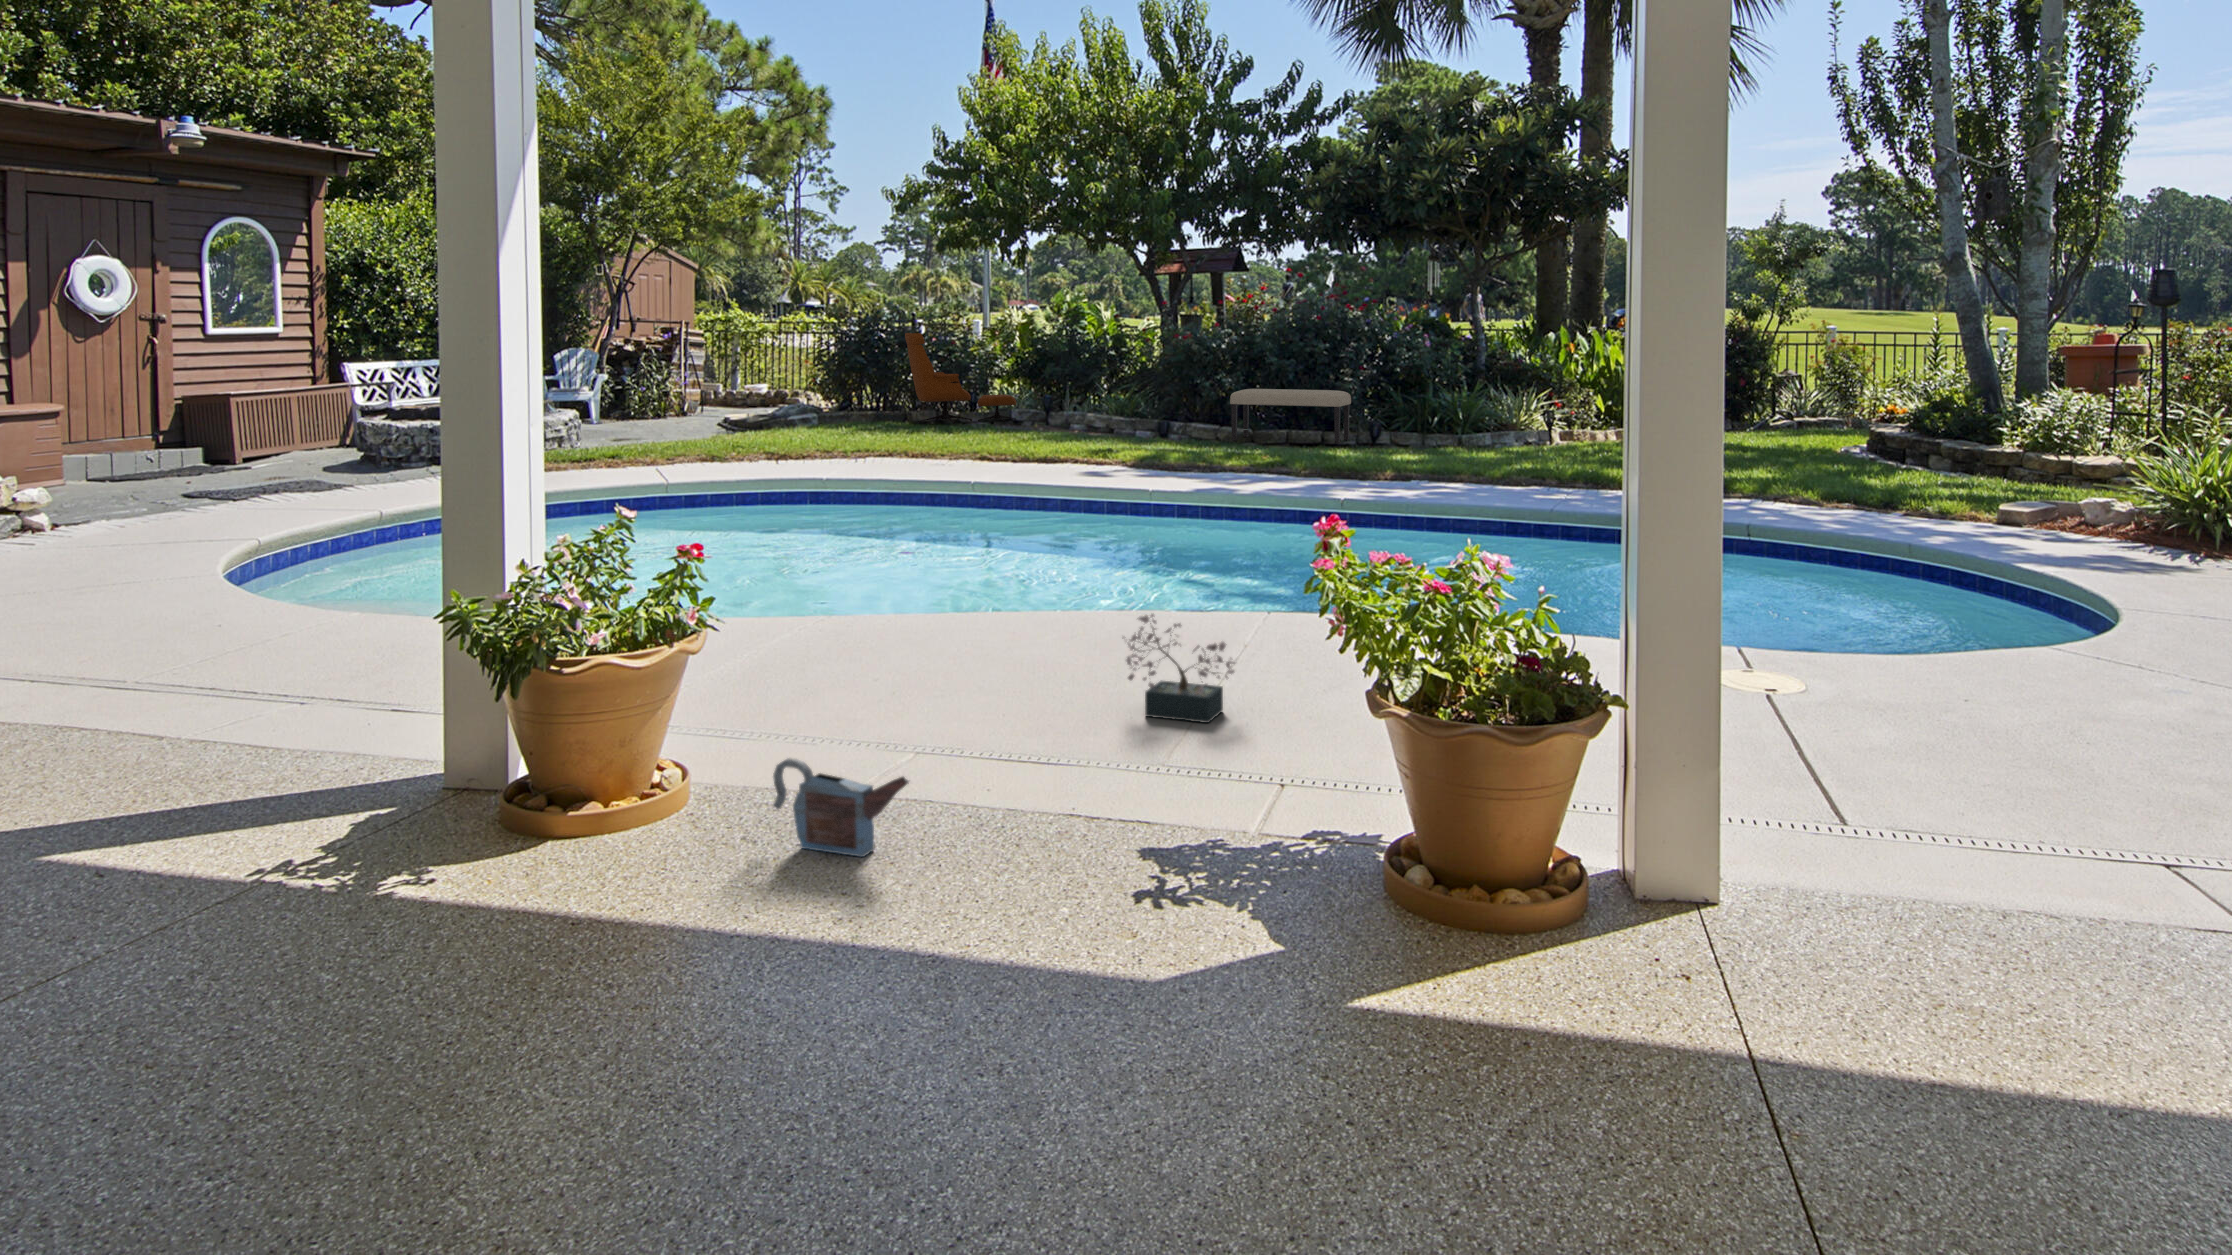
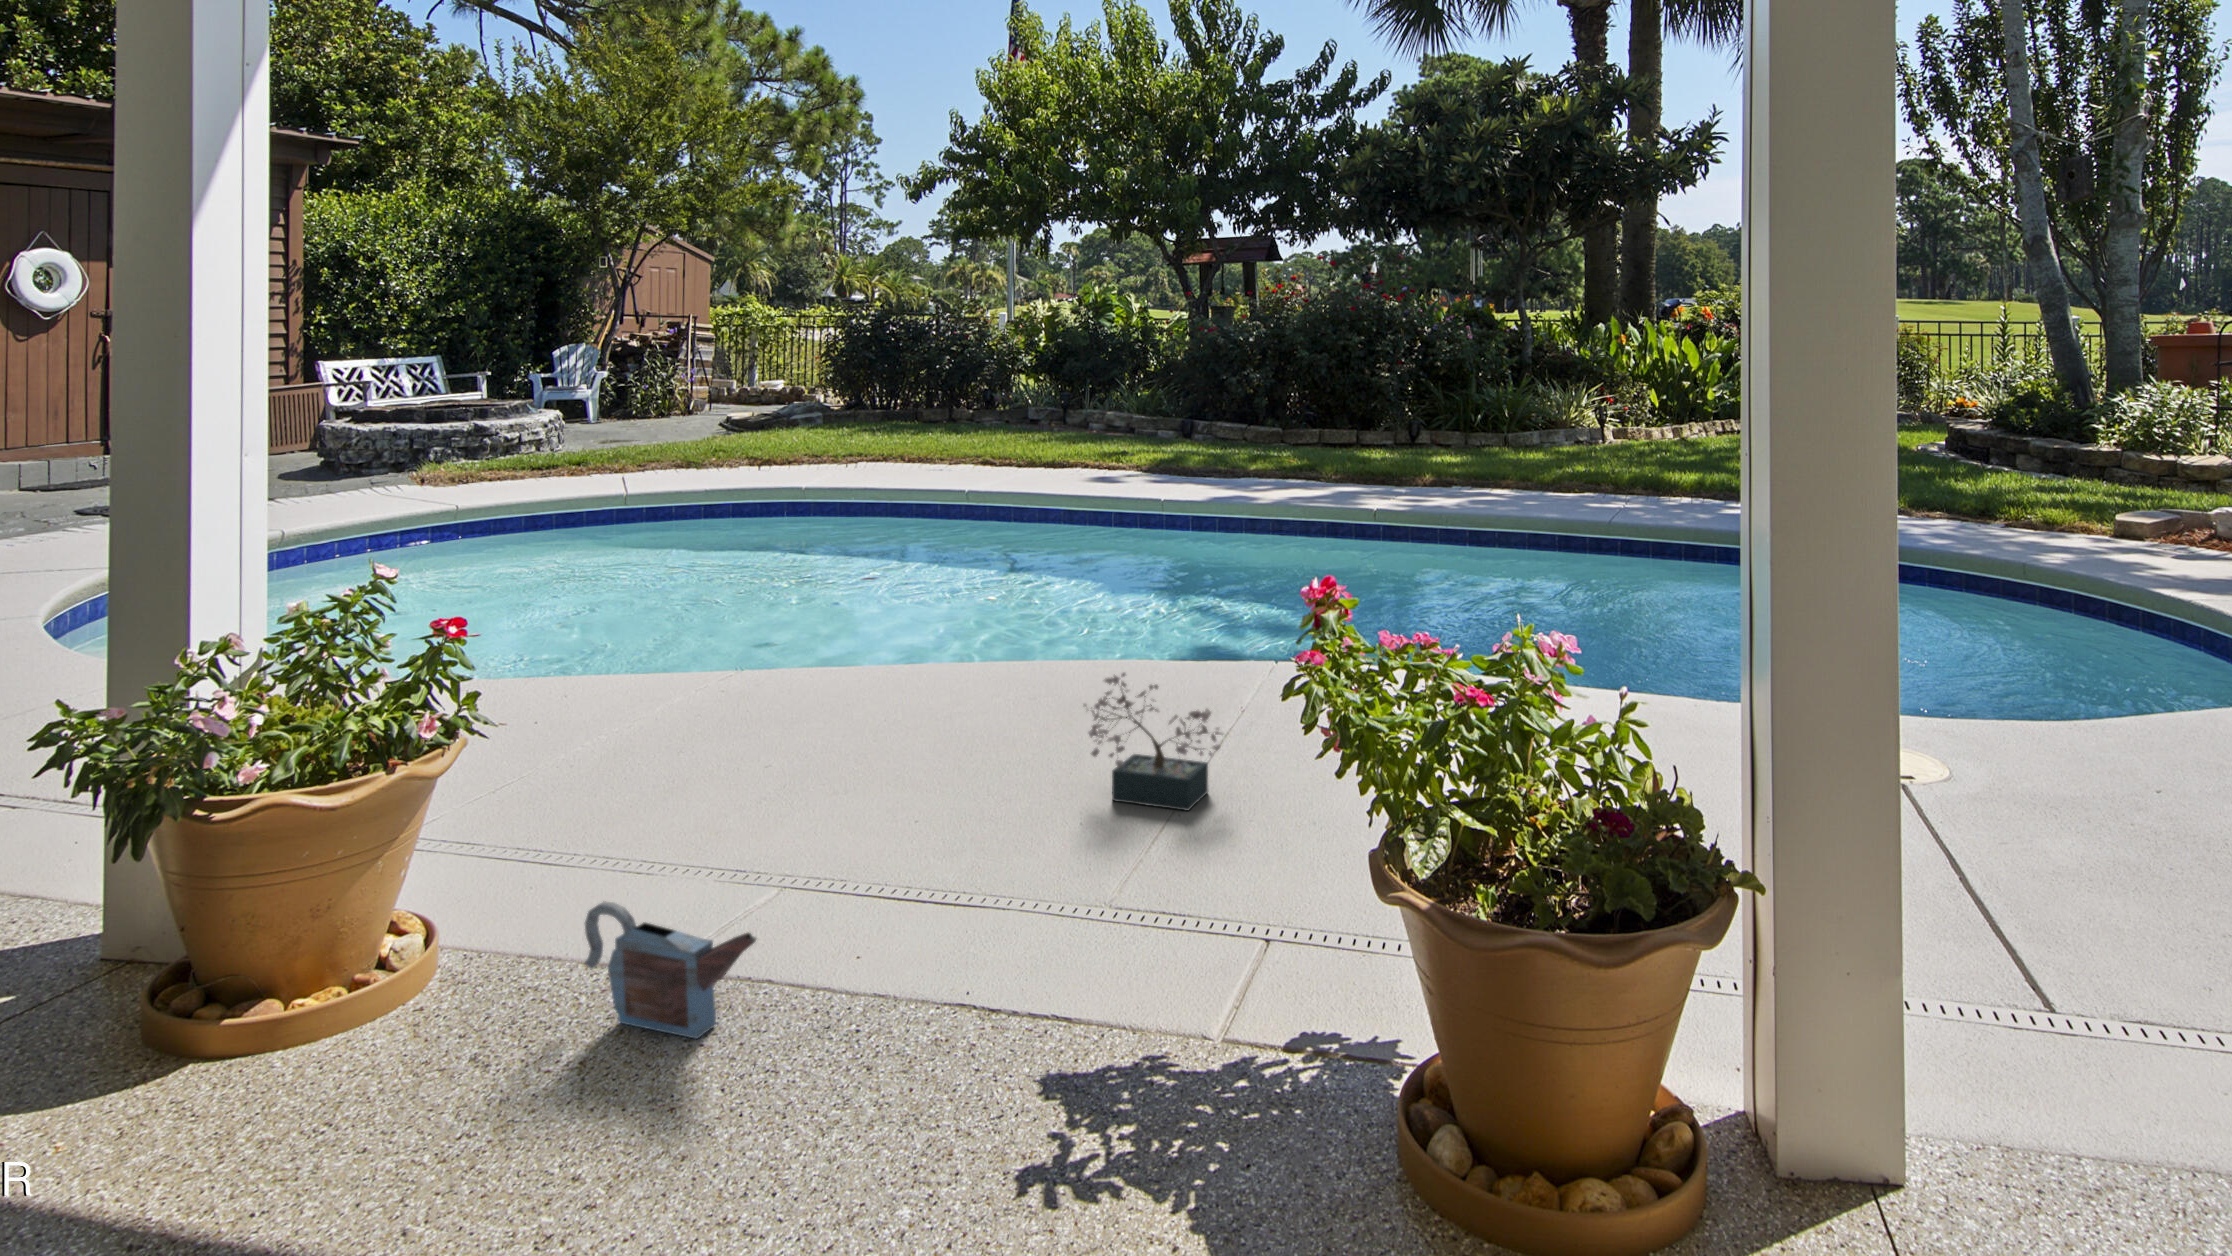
lounge chair: present [905,333,1016,424] -> none [920,328,1037,423]
bench: present [1230,389,1351,444] -> none [1256,387,1382,444]

